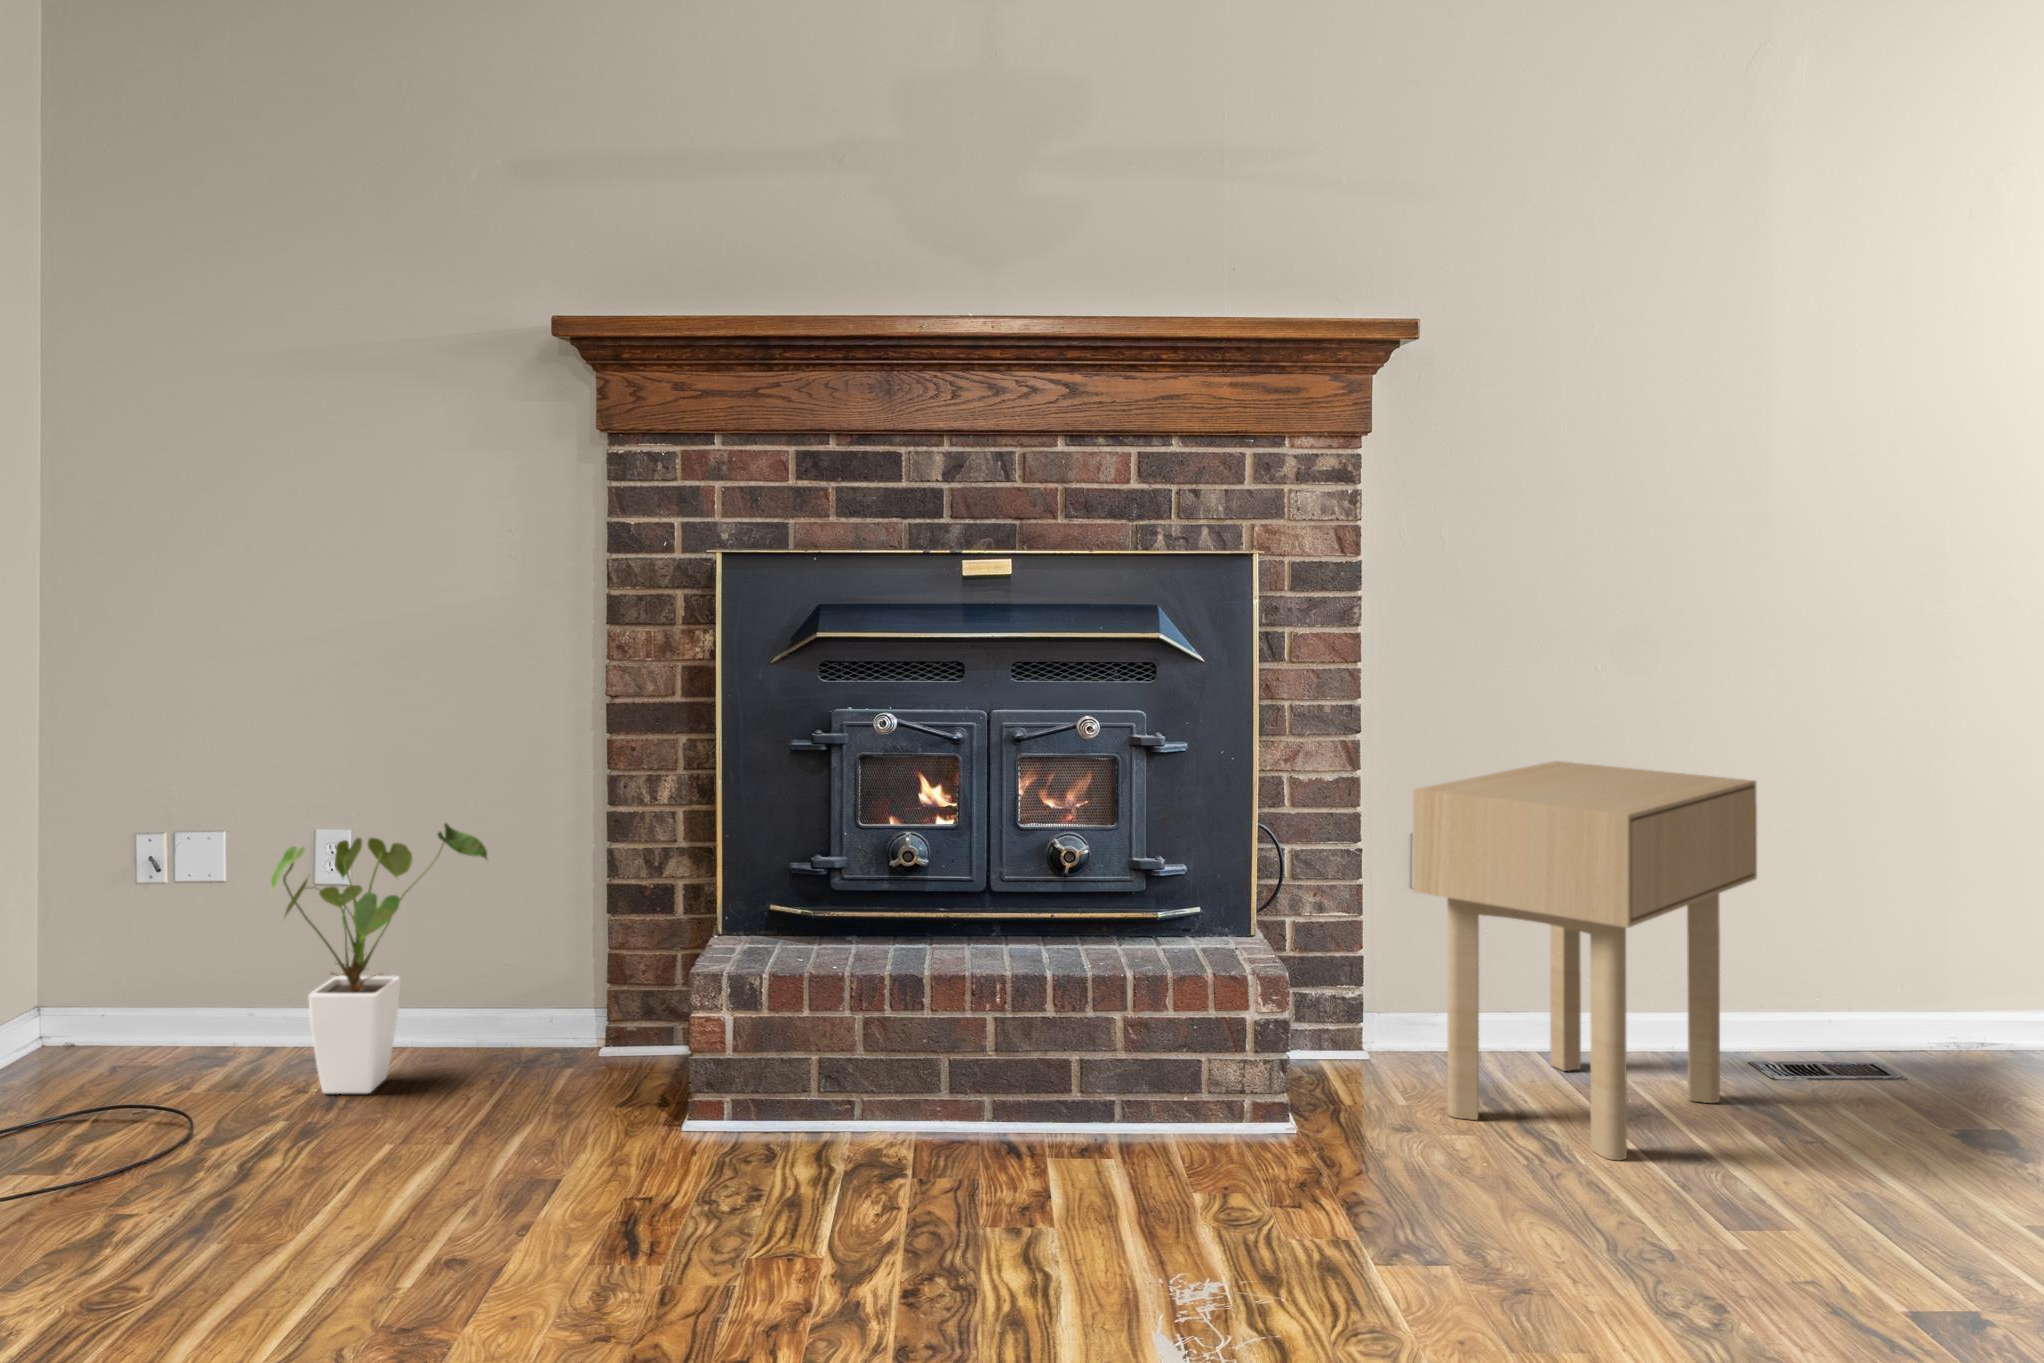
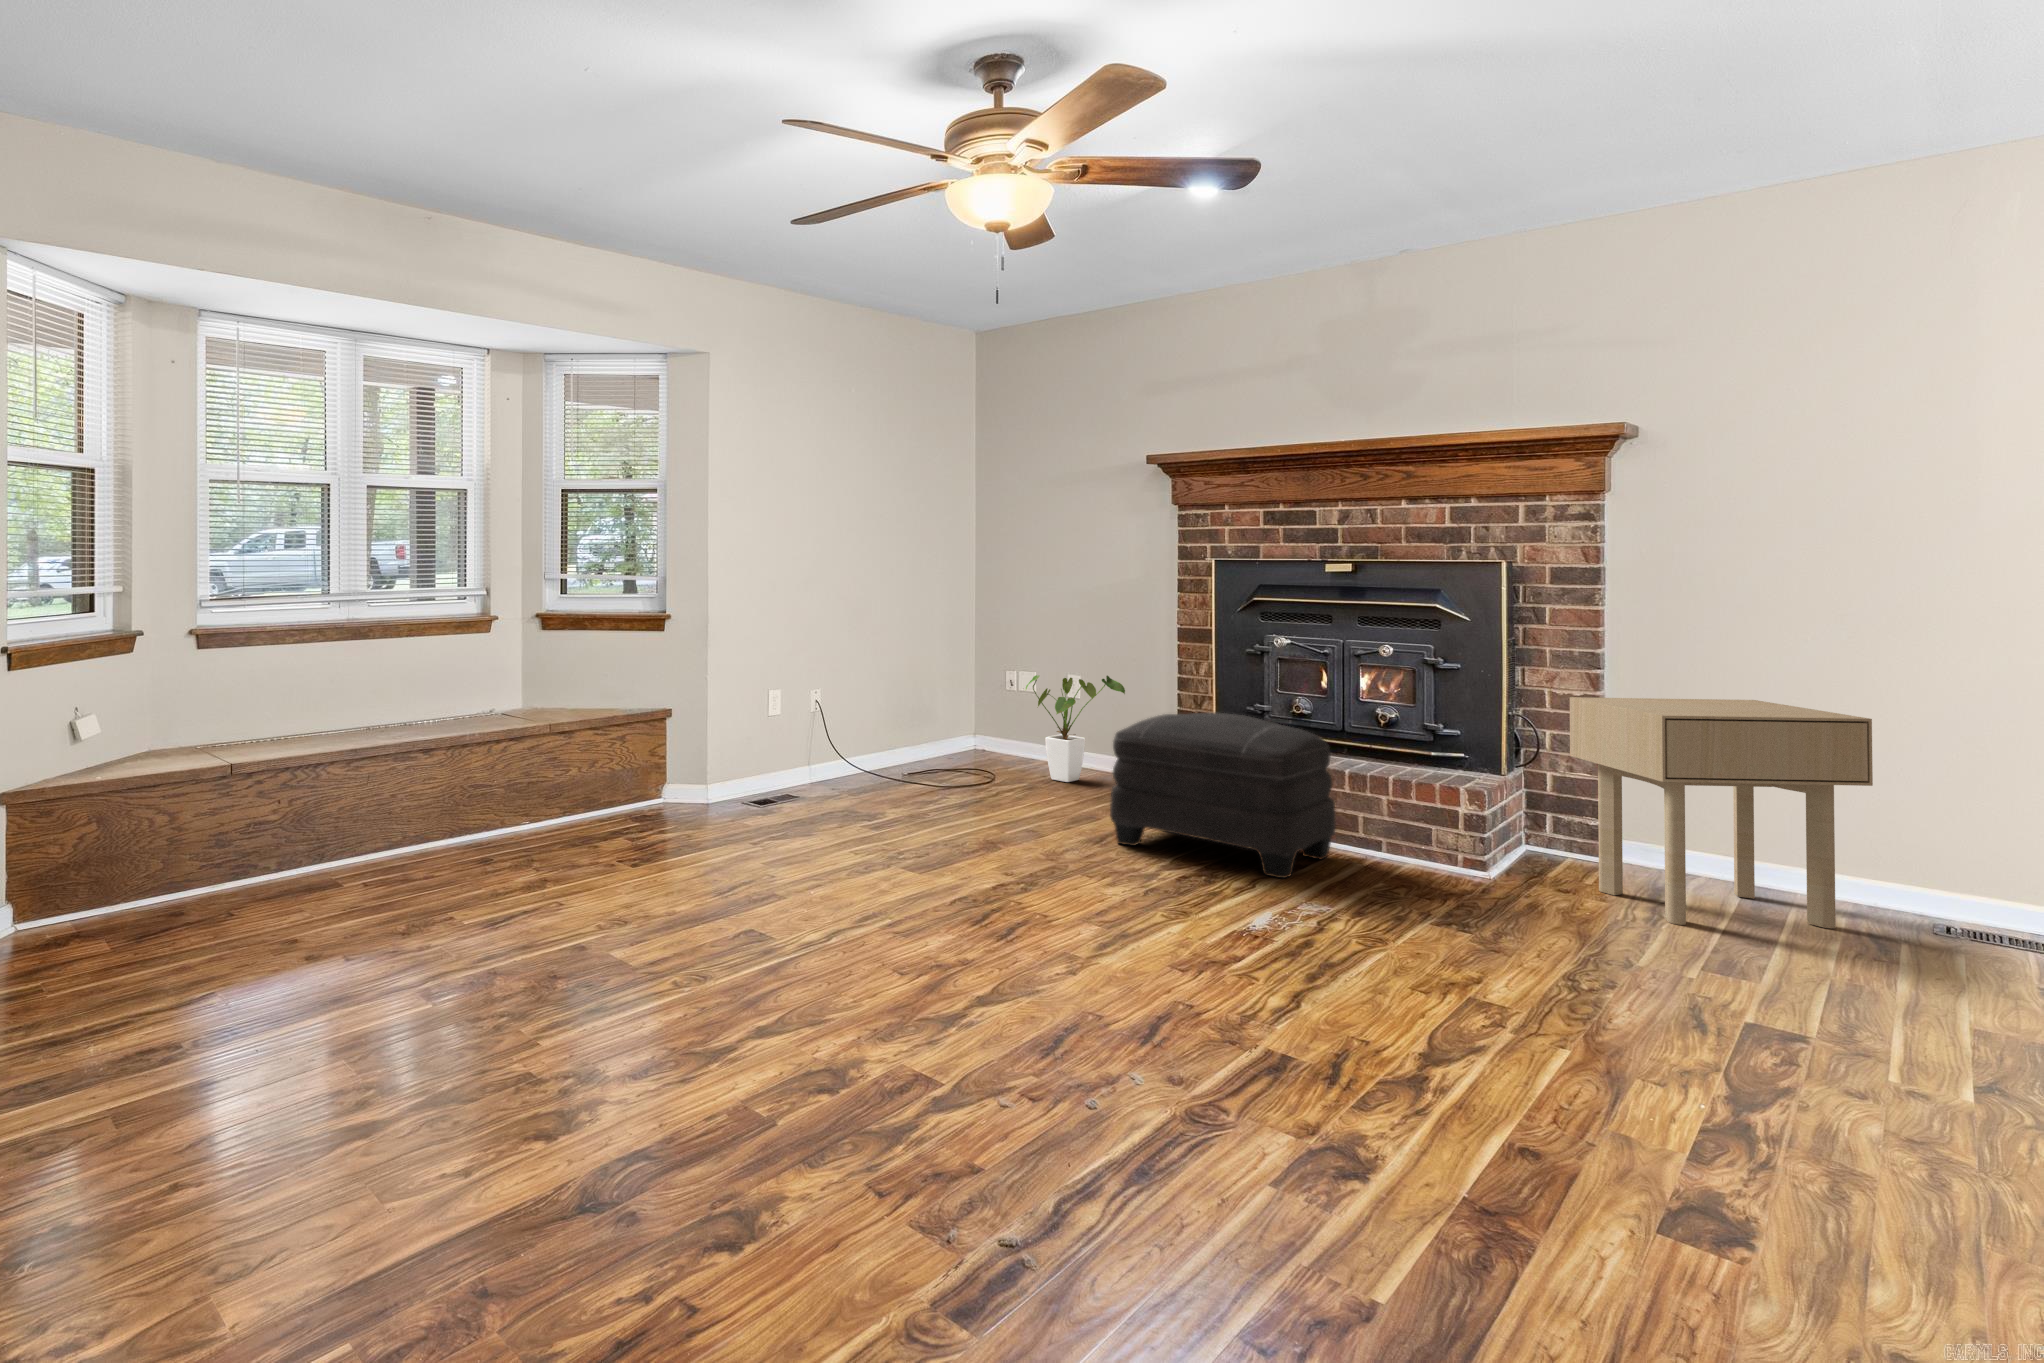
ottoman: none [661,900,1108,1275] -> present [1110,712,1336,878]

